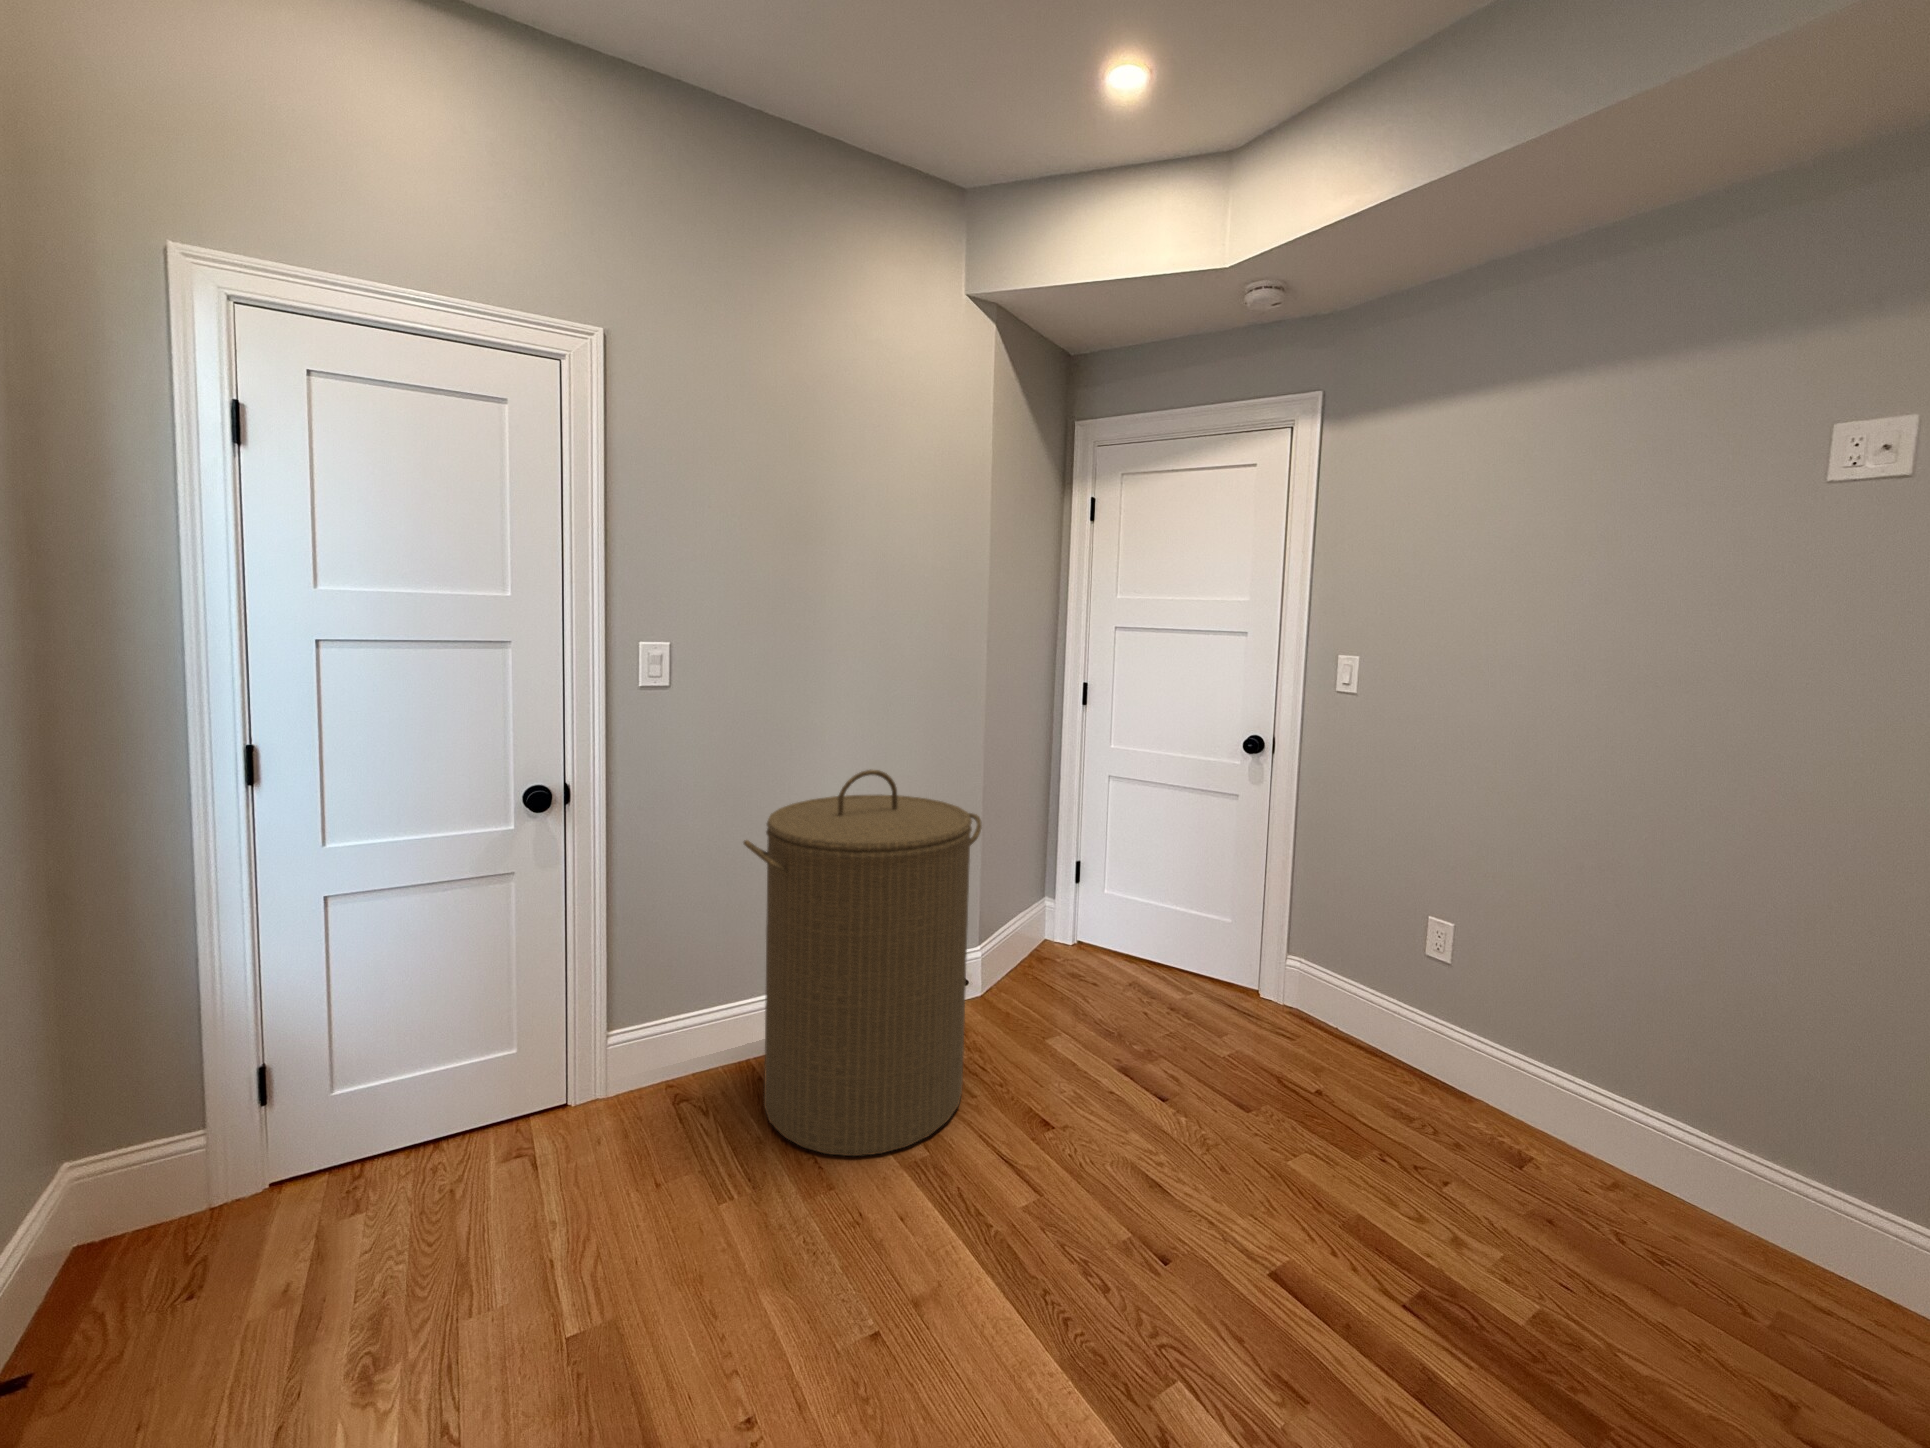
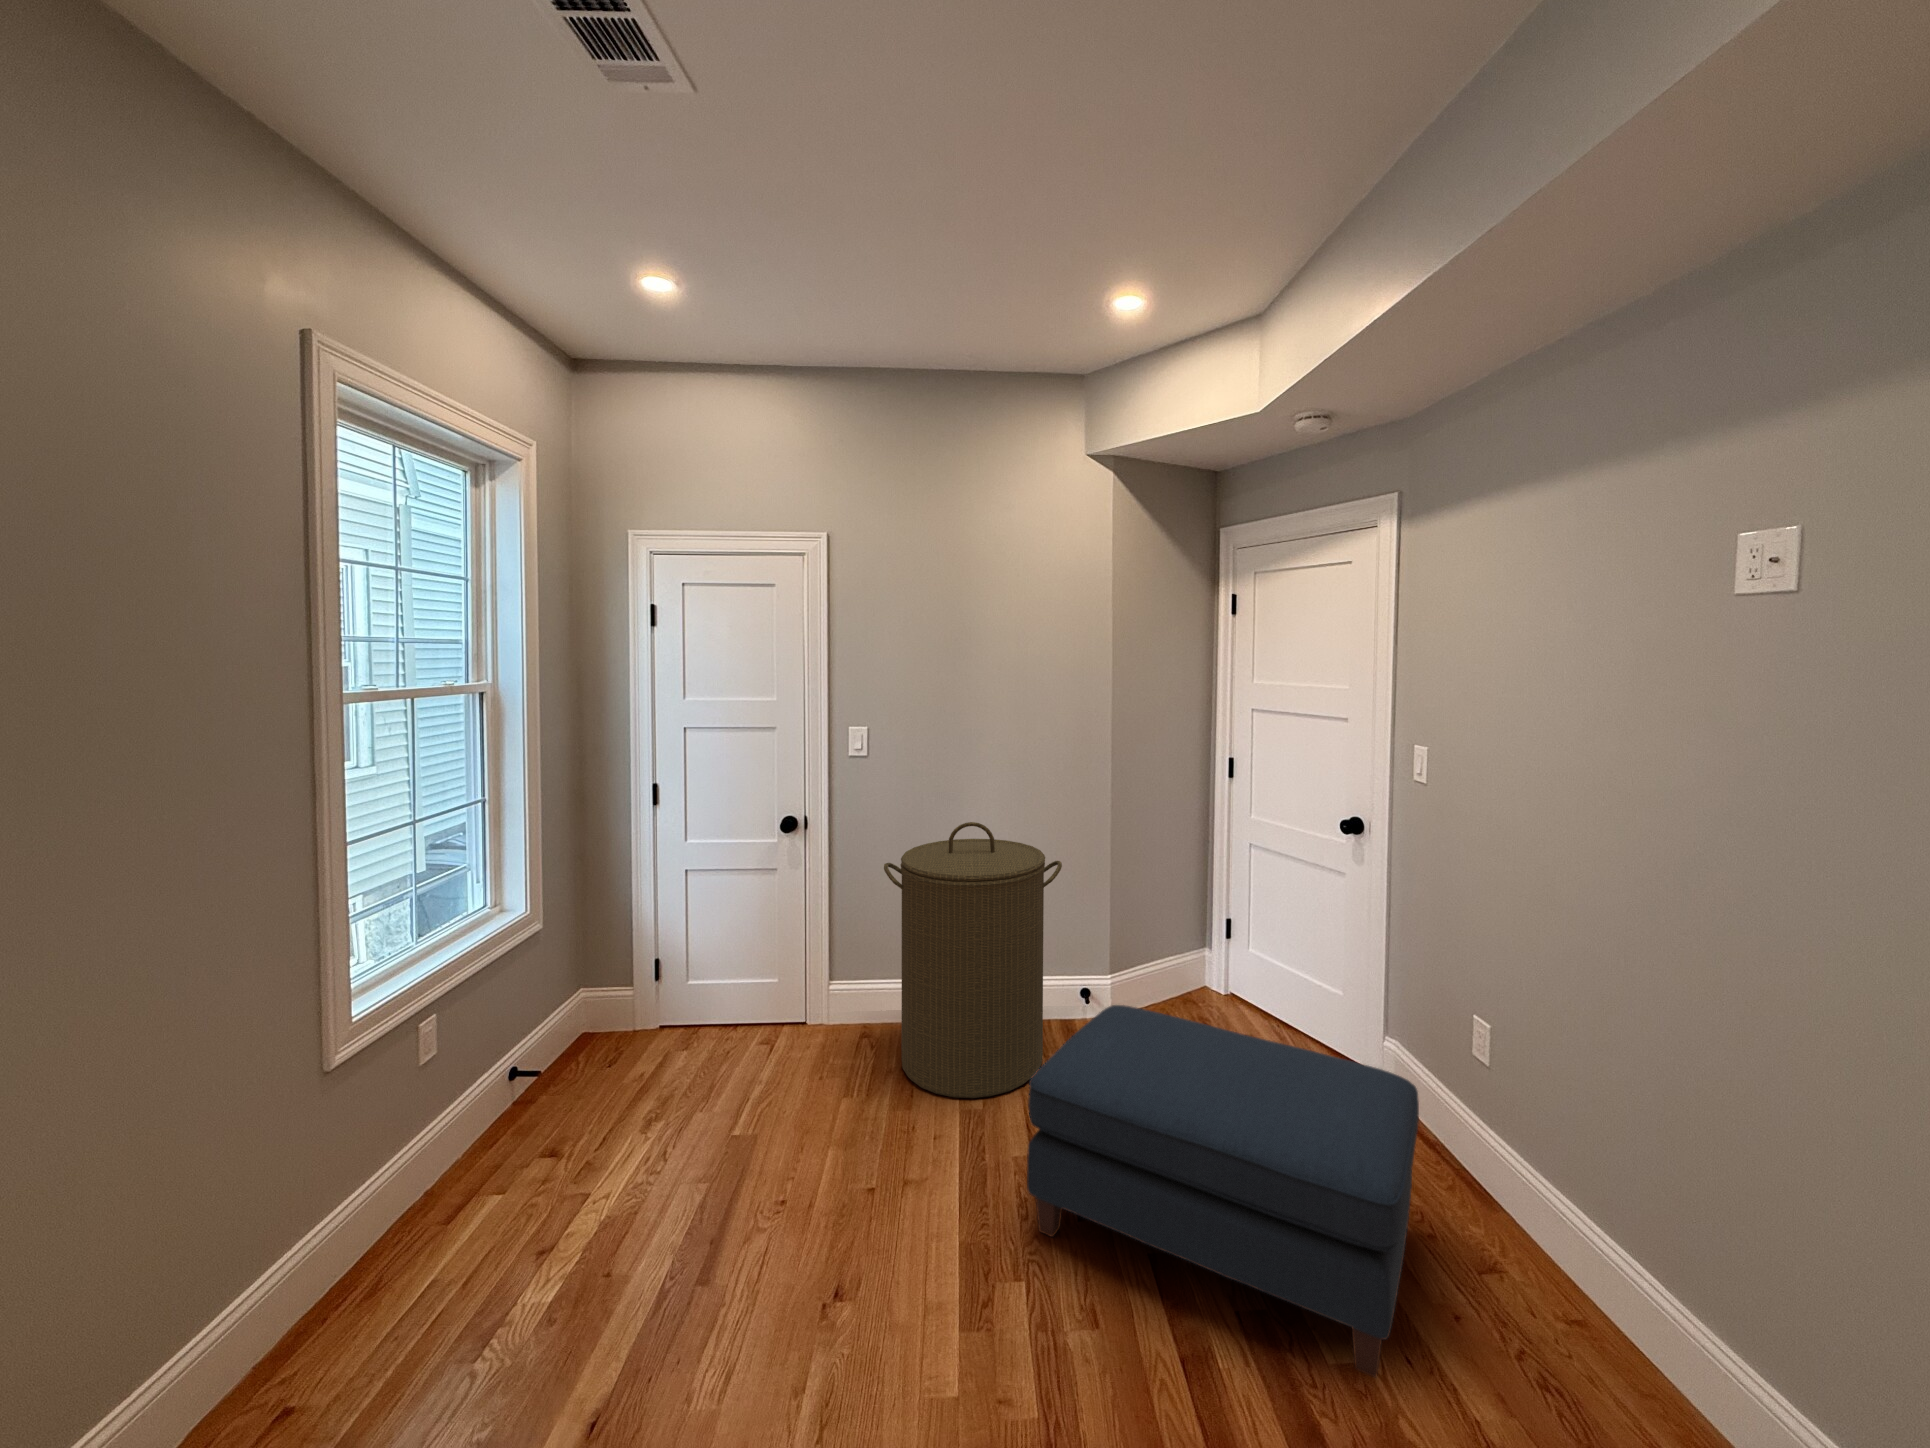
ottoman: none [1098,978,1590,1313] -> present [1027,1005,1419,1378]

